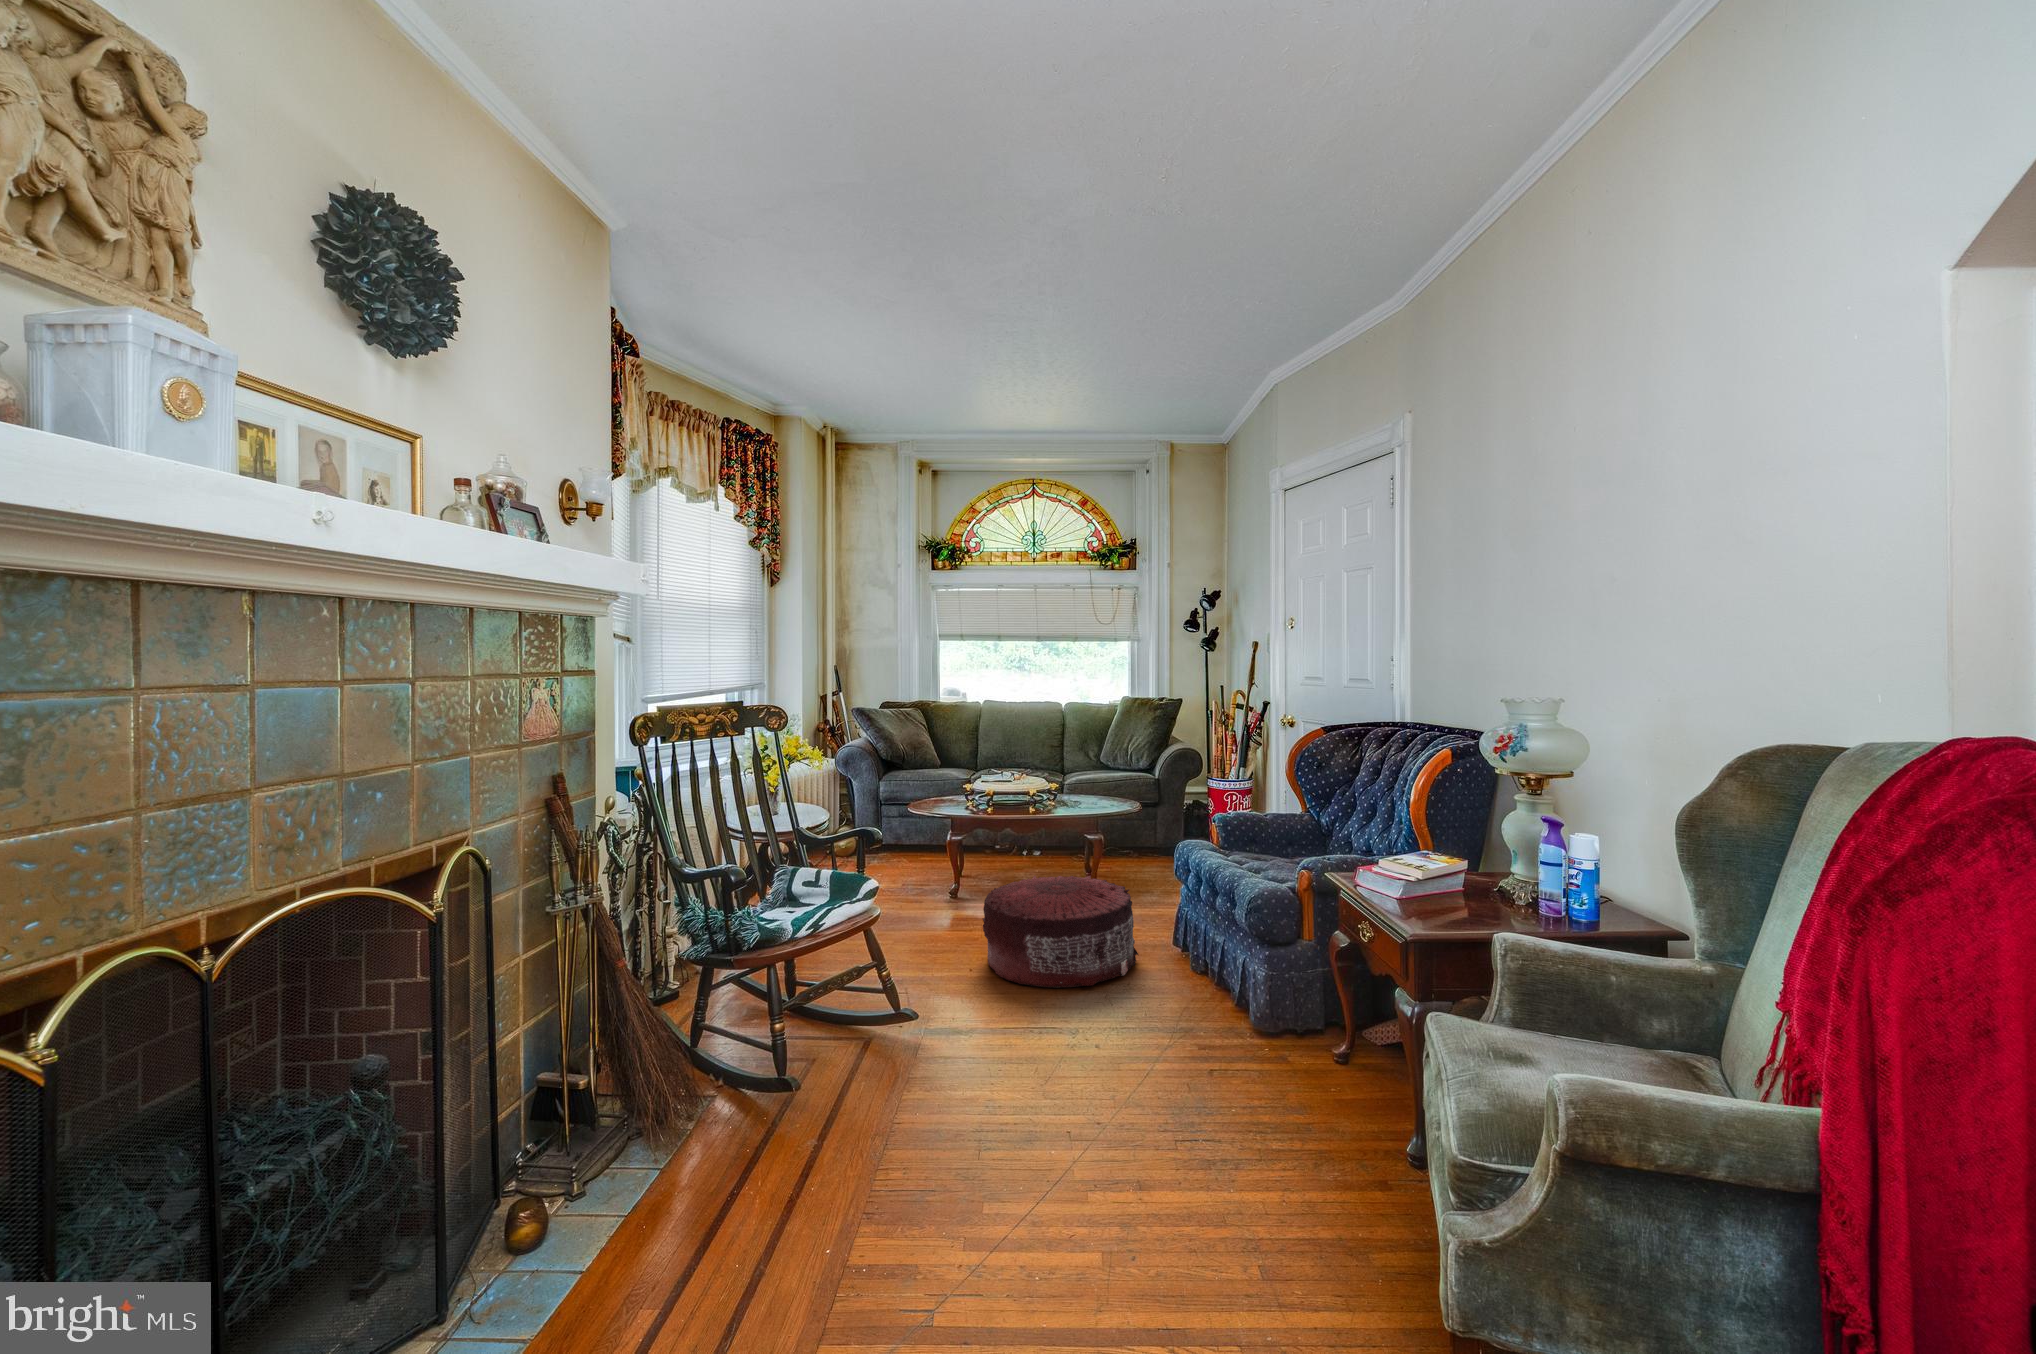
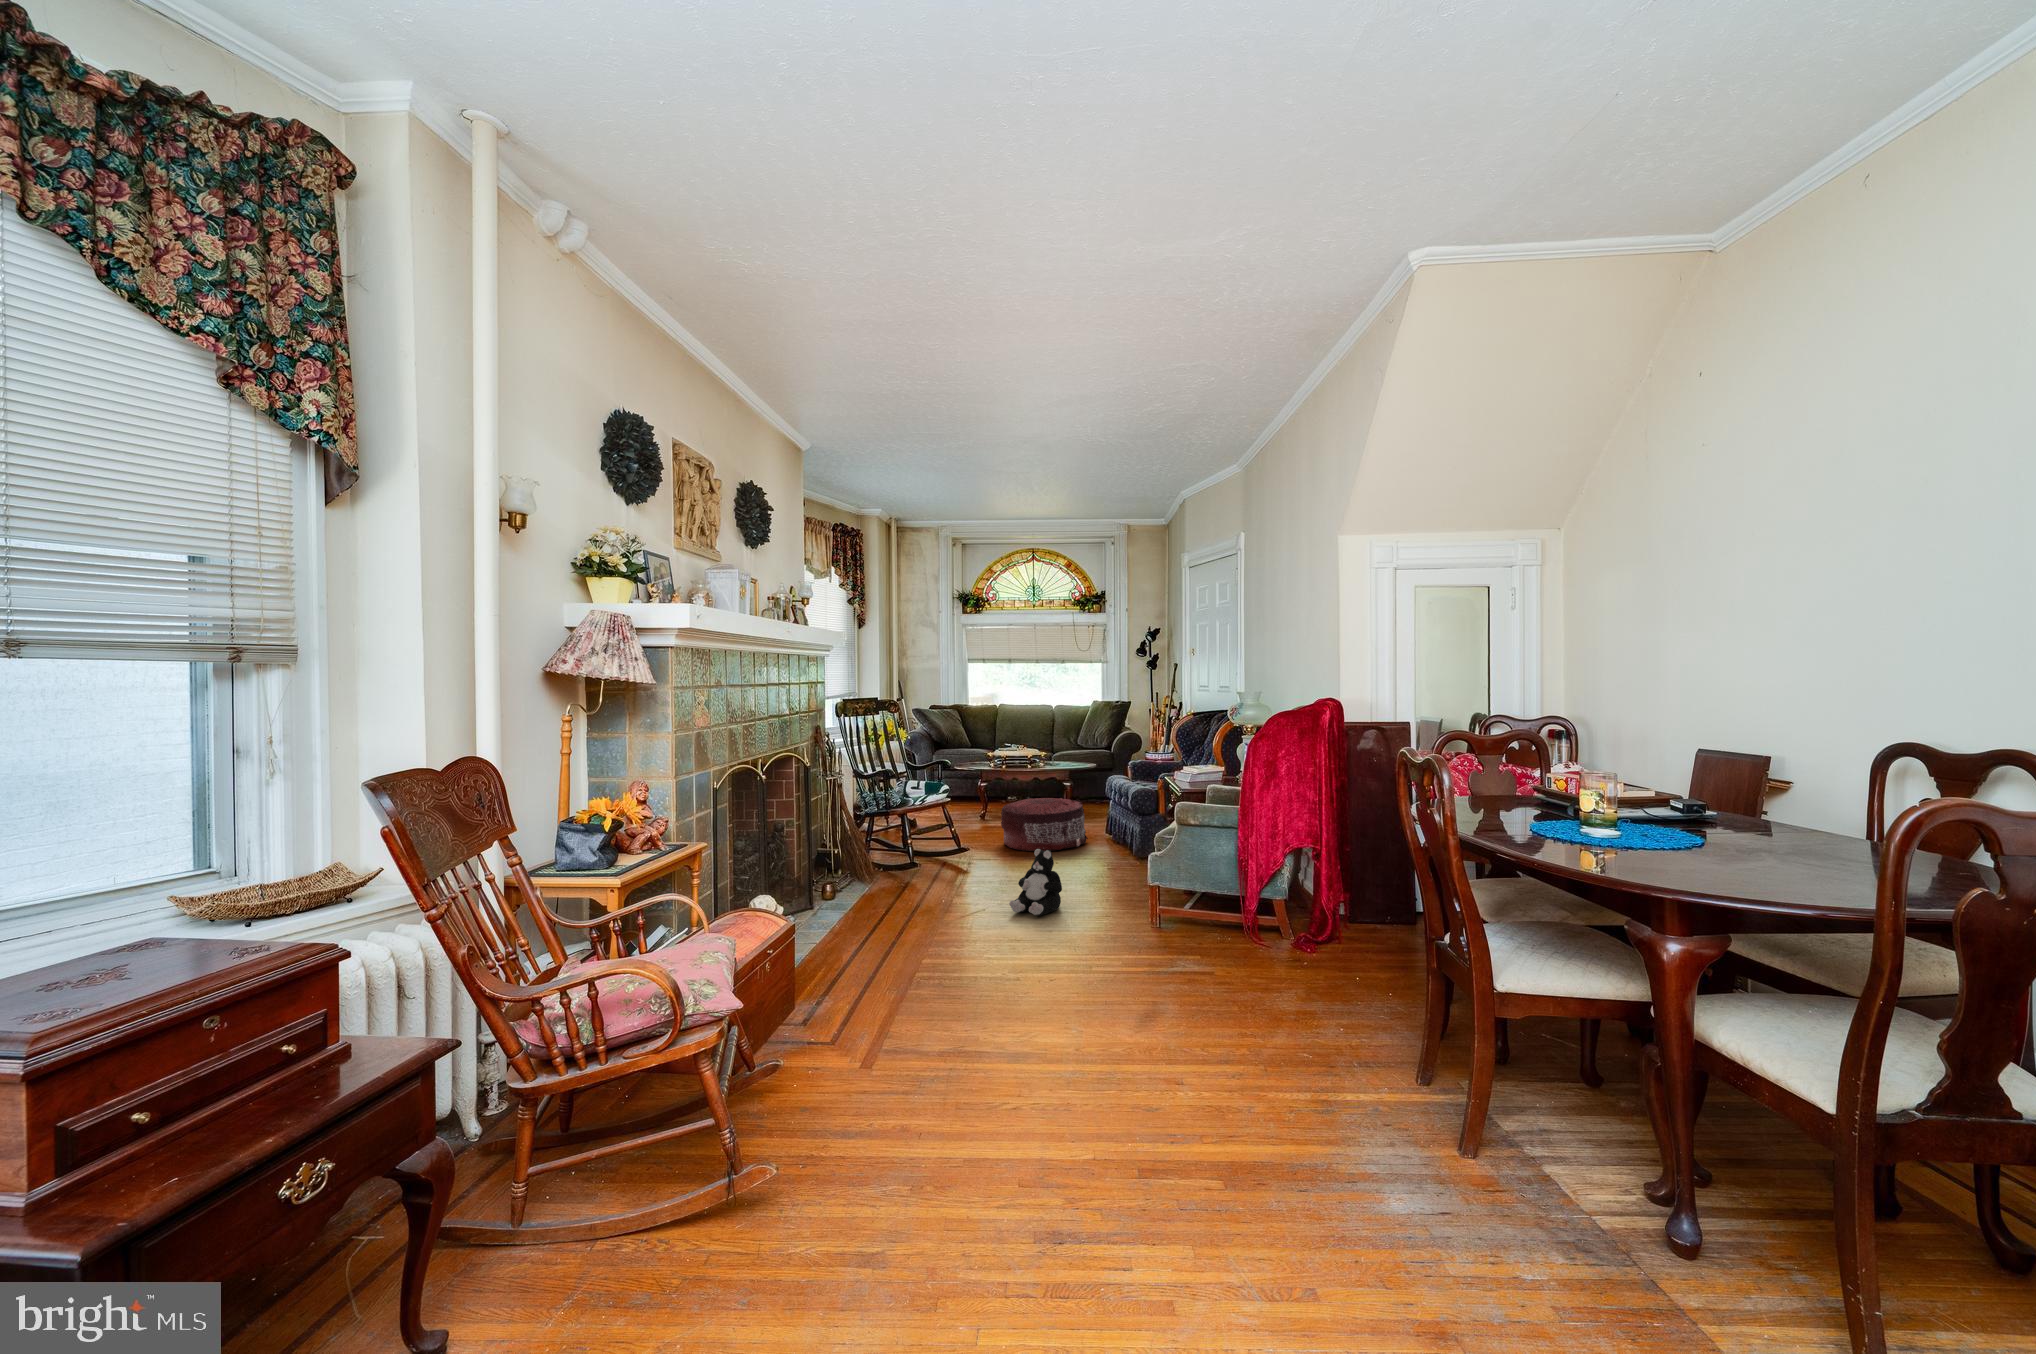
plush toy: none [997,1083,1129,1284] -> present [1009,849,1062,916]

